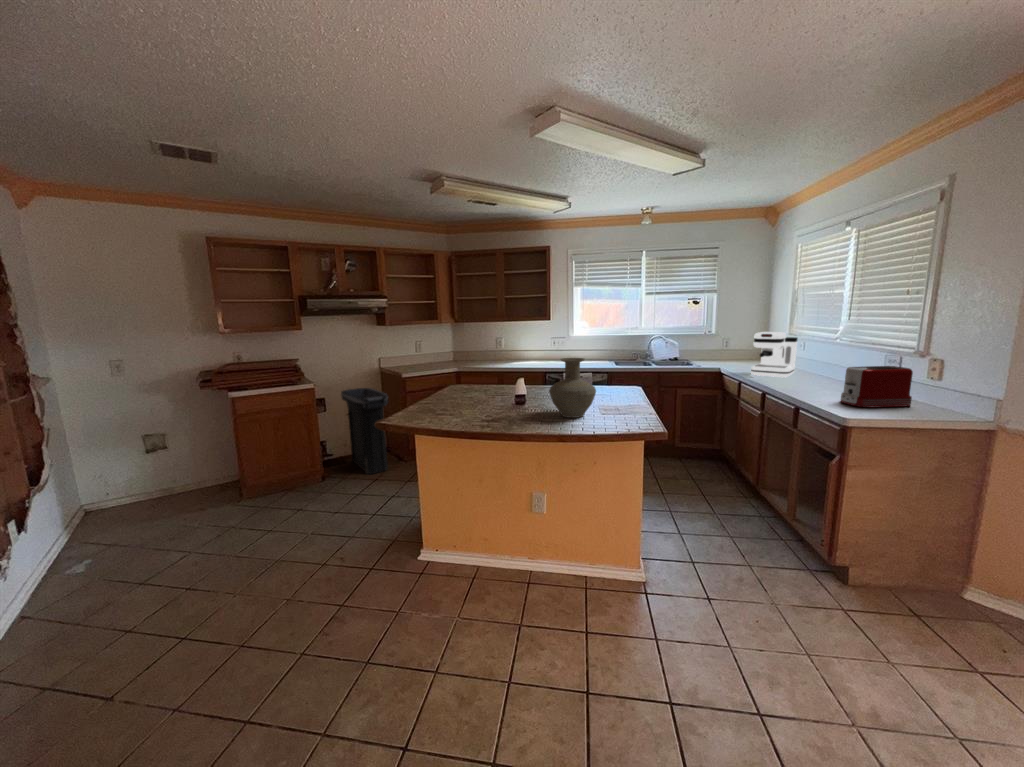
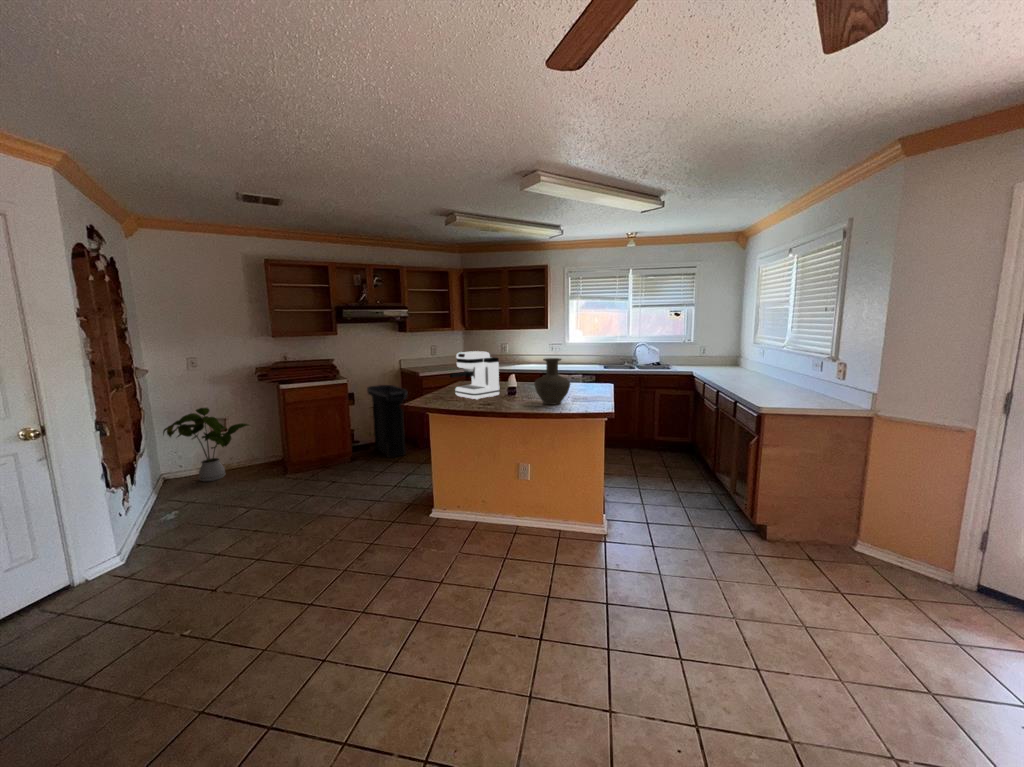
coffee maker: present [751,332,798,378] -> present [450,351,499,400]
toaster: present [841,366,913,408] -> none [768,368,821,400]
house plant: none [79,423,201,513] -> present [163,408,249,482]

